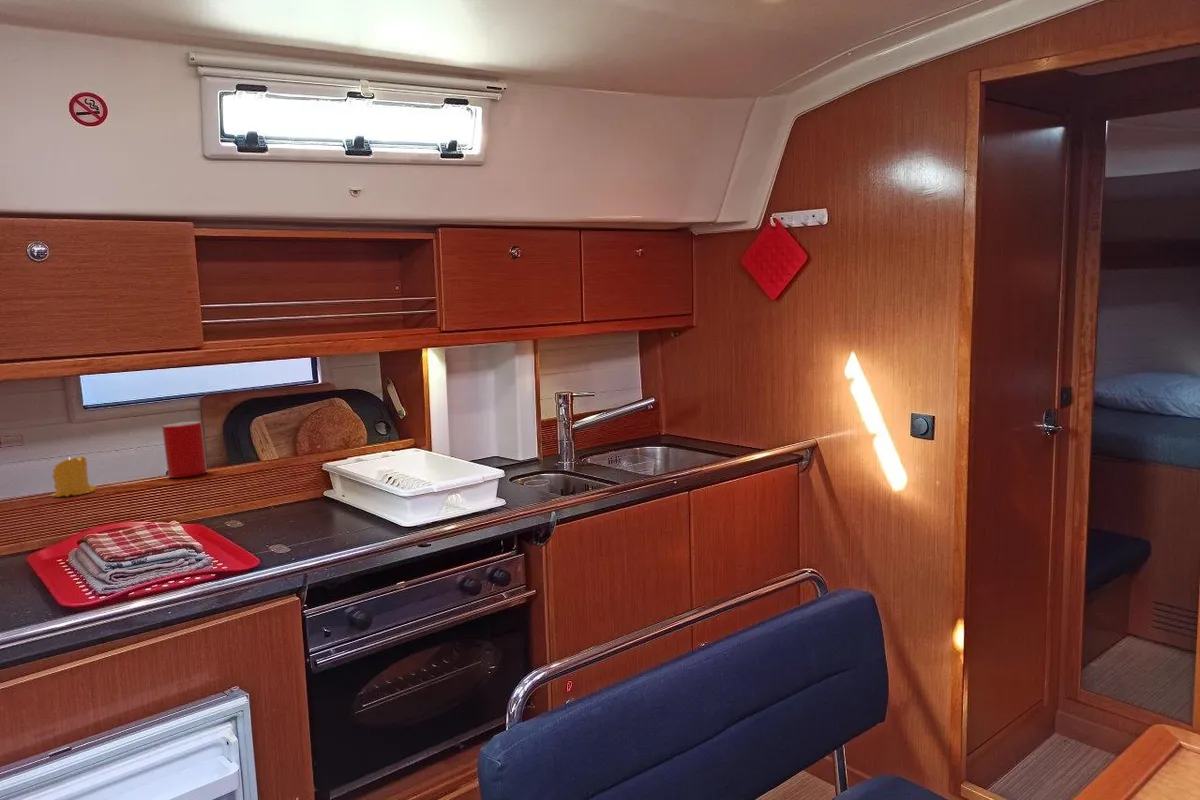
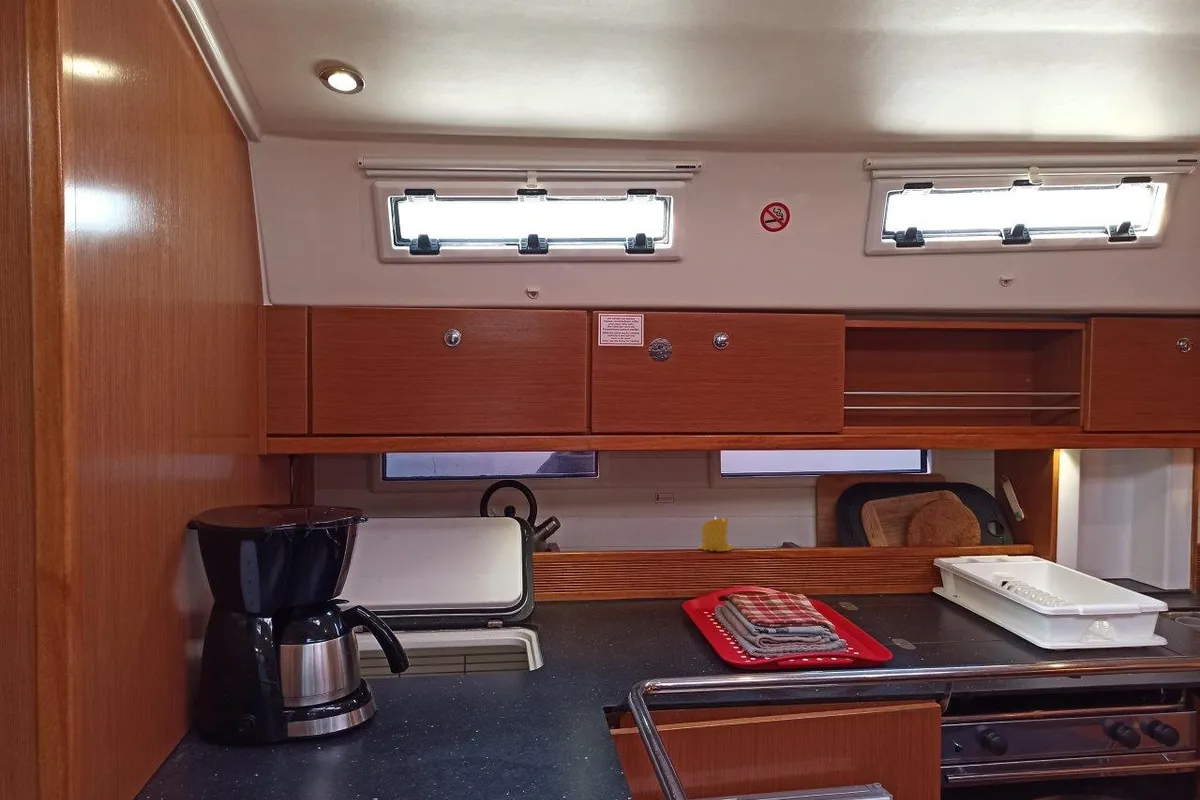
cup: present [162,422,207,478] -> none [790,498,824,550]

